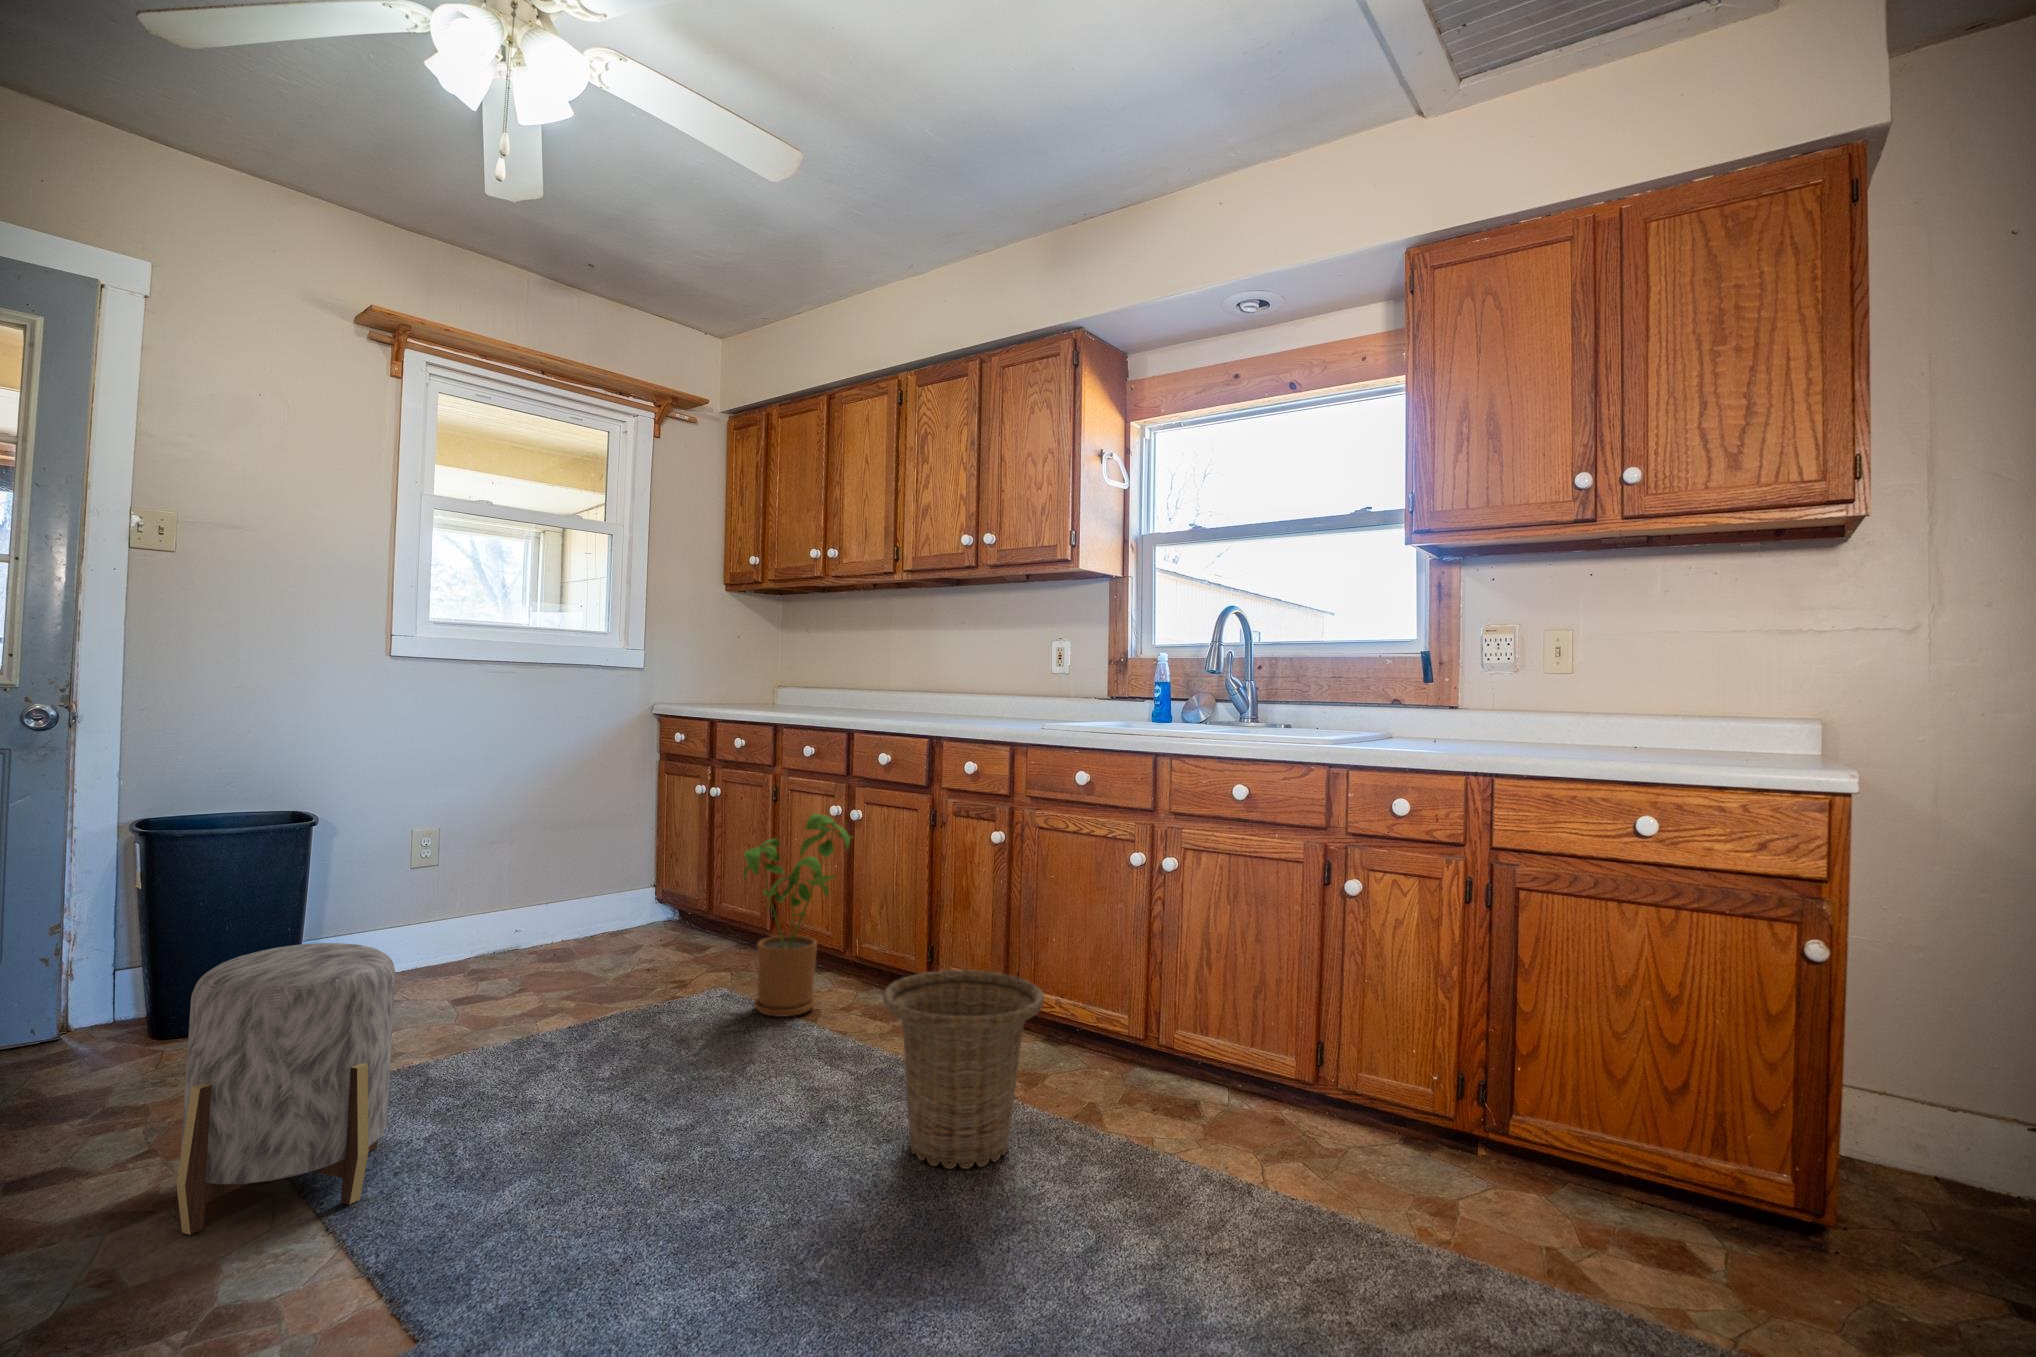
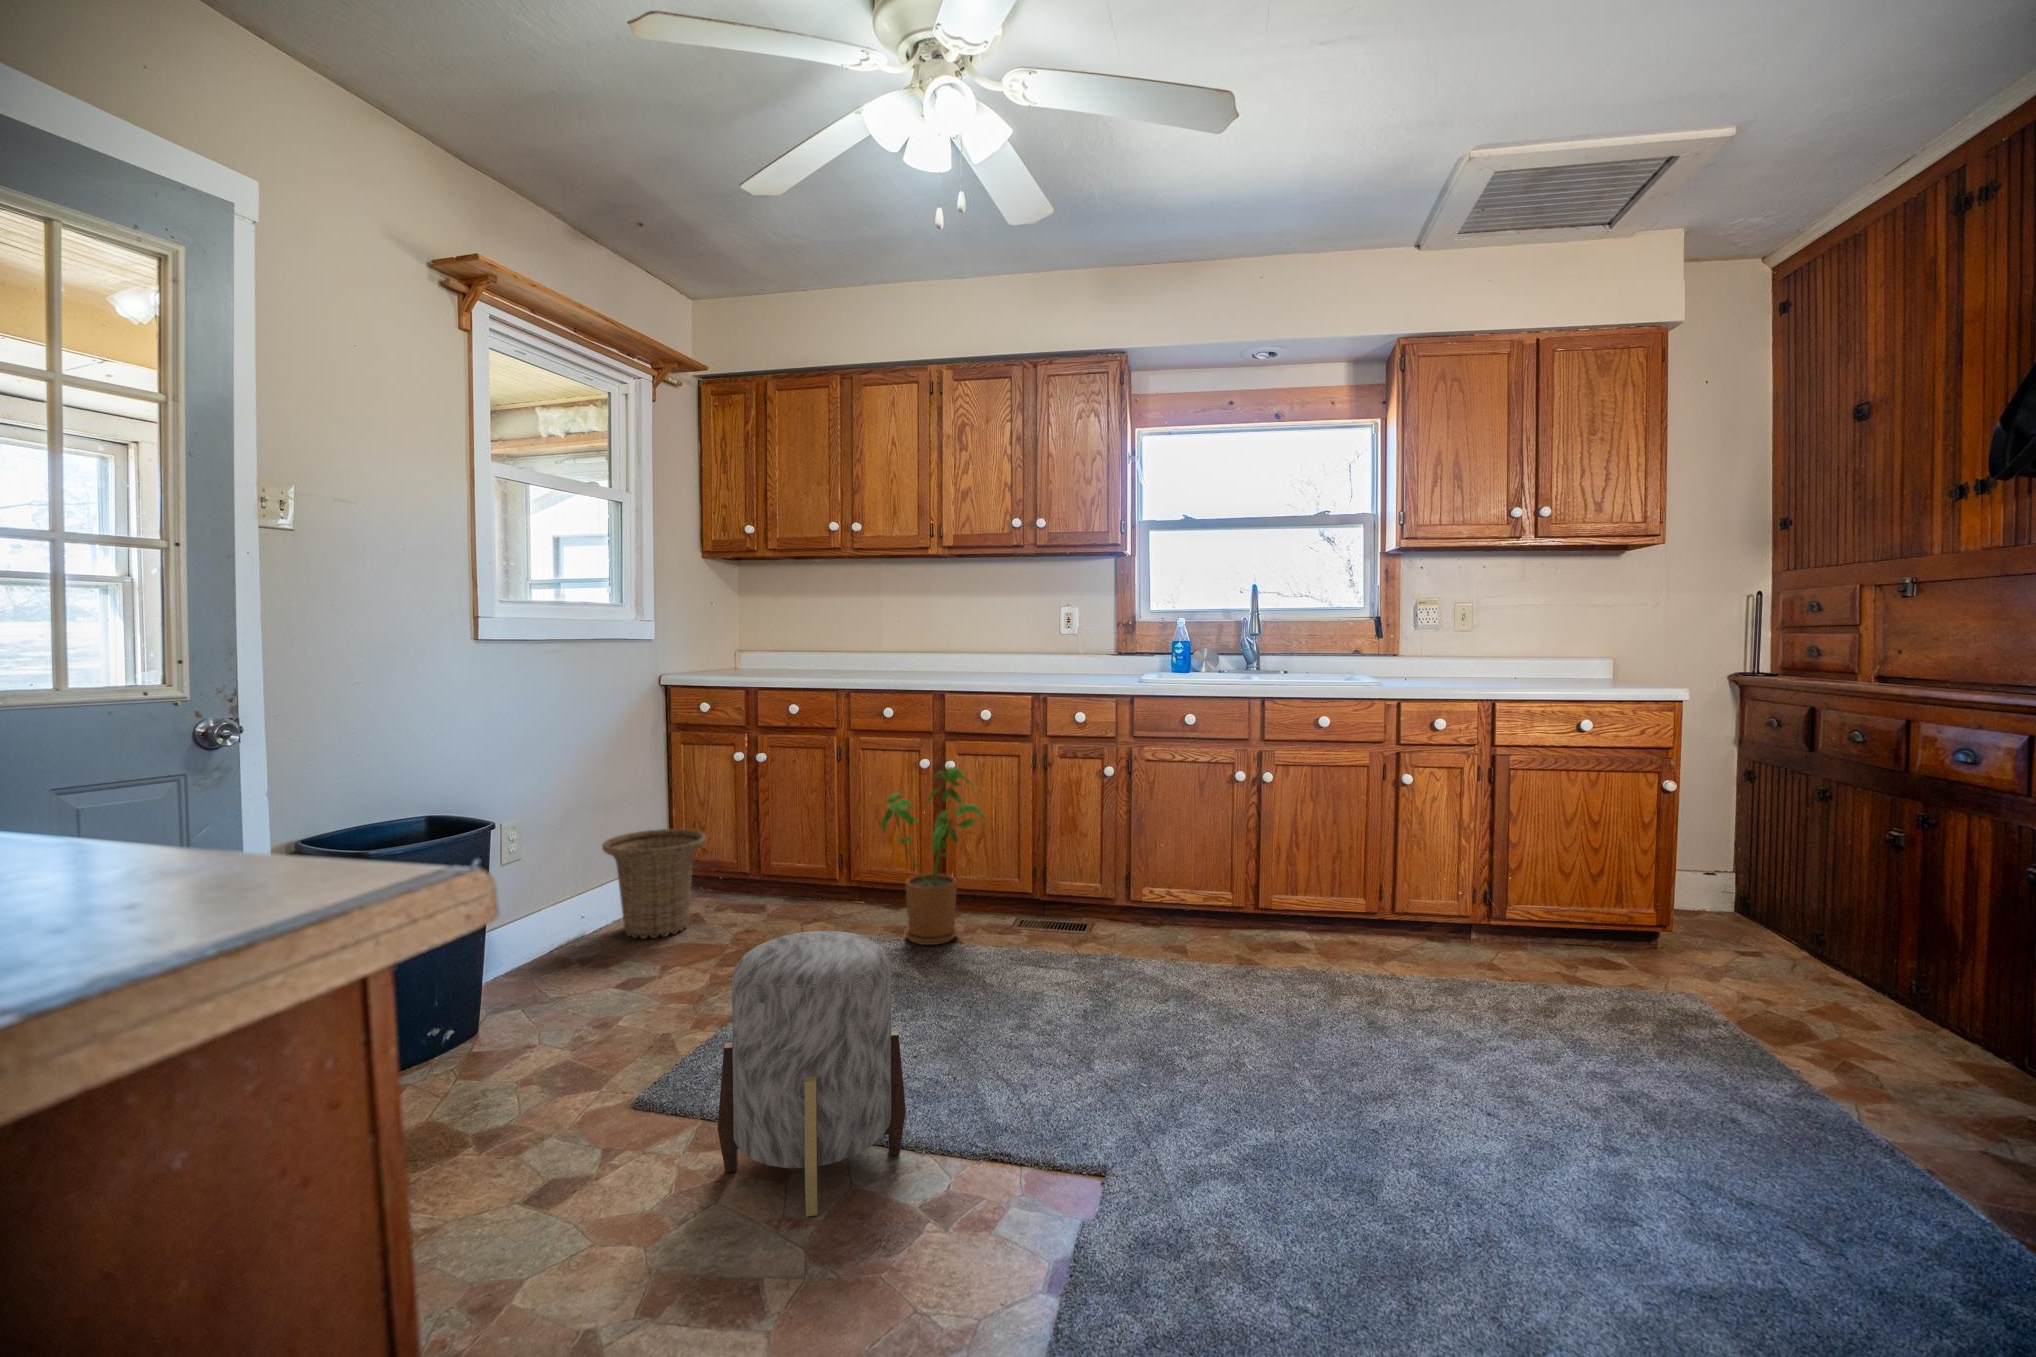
basket: present [883,970,1044,1169] -> present [602,829,706,939]

